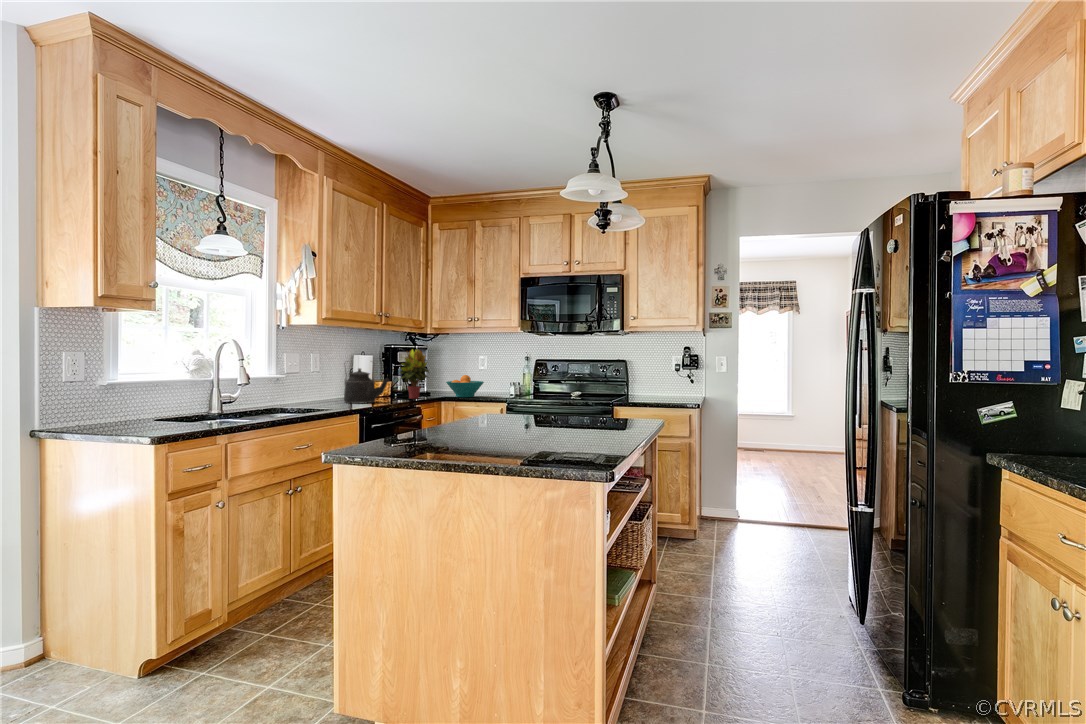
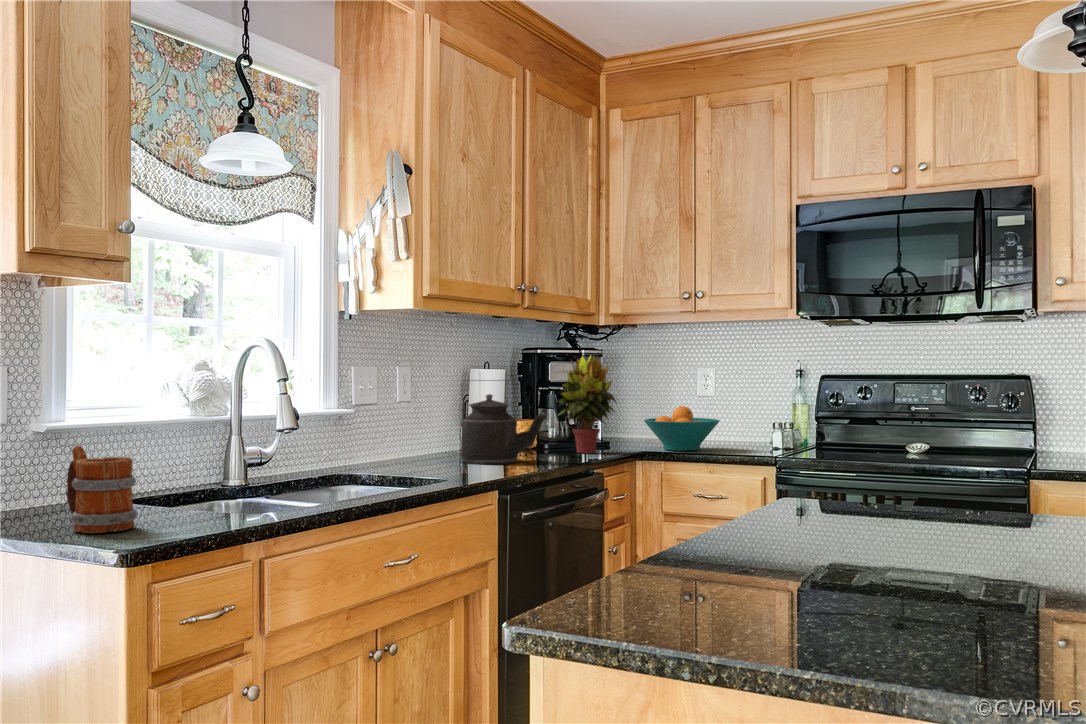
mug: none [122,390,160,432] -> present [66,446,138,533]

